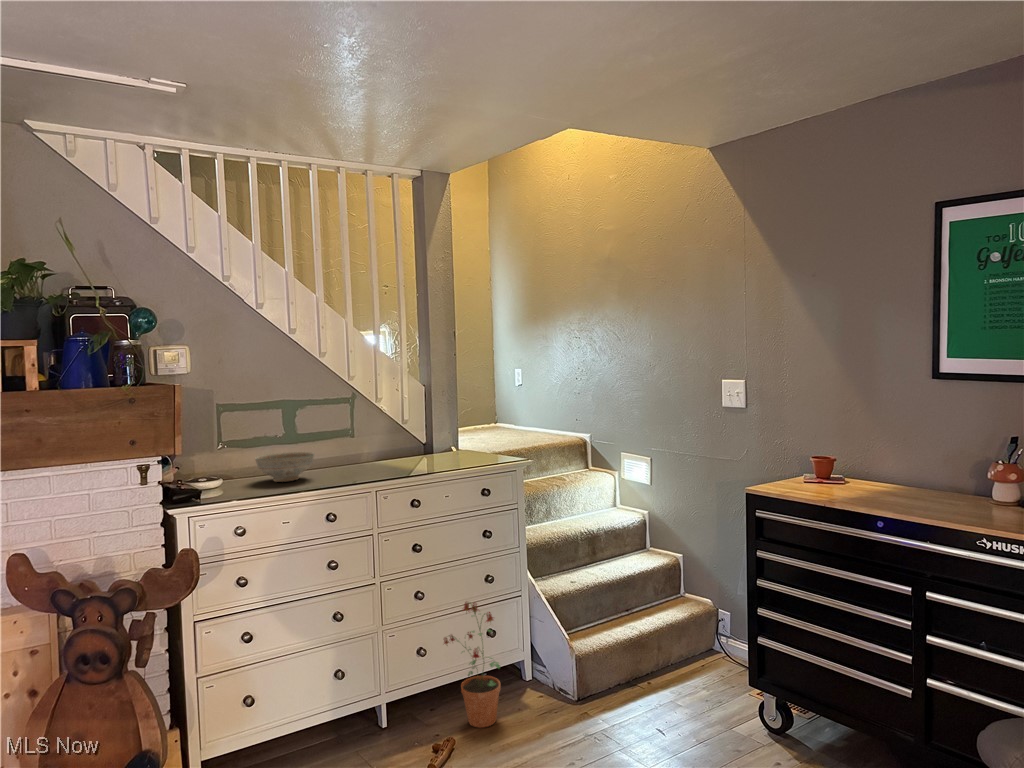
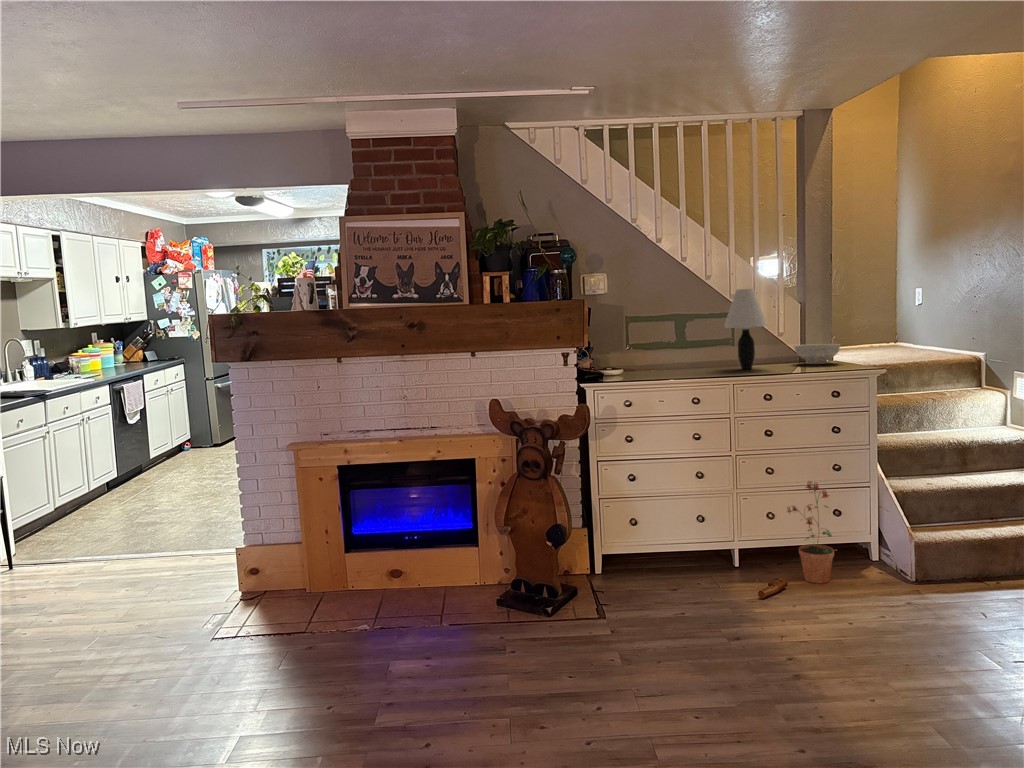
table lamp: none [354,372,406,470] -> present [724,289,767,369]
decorative bowl: present [255,452,314,482] -> present [794,344,840,364]

